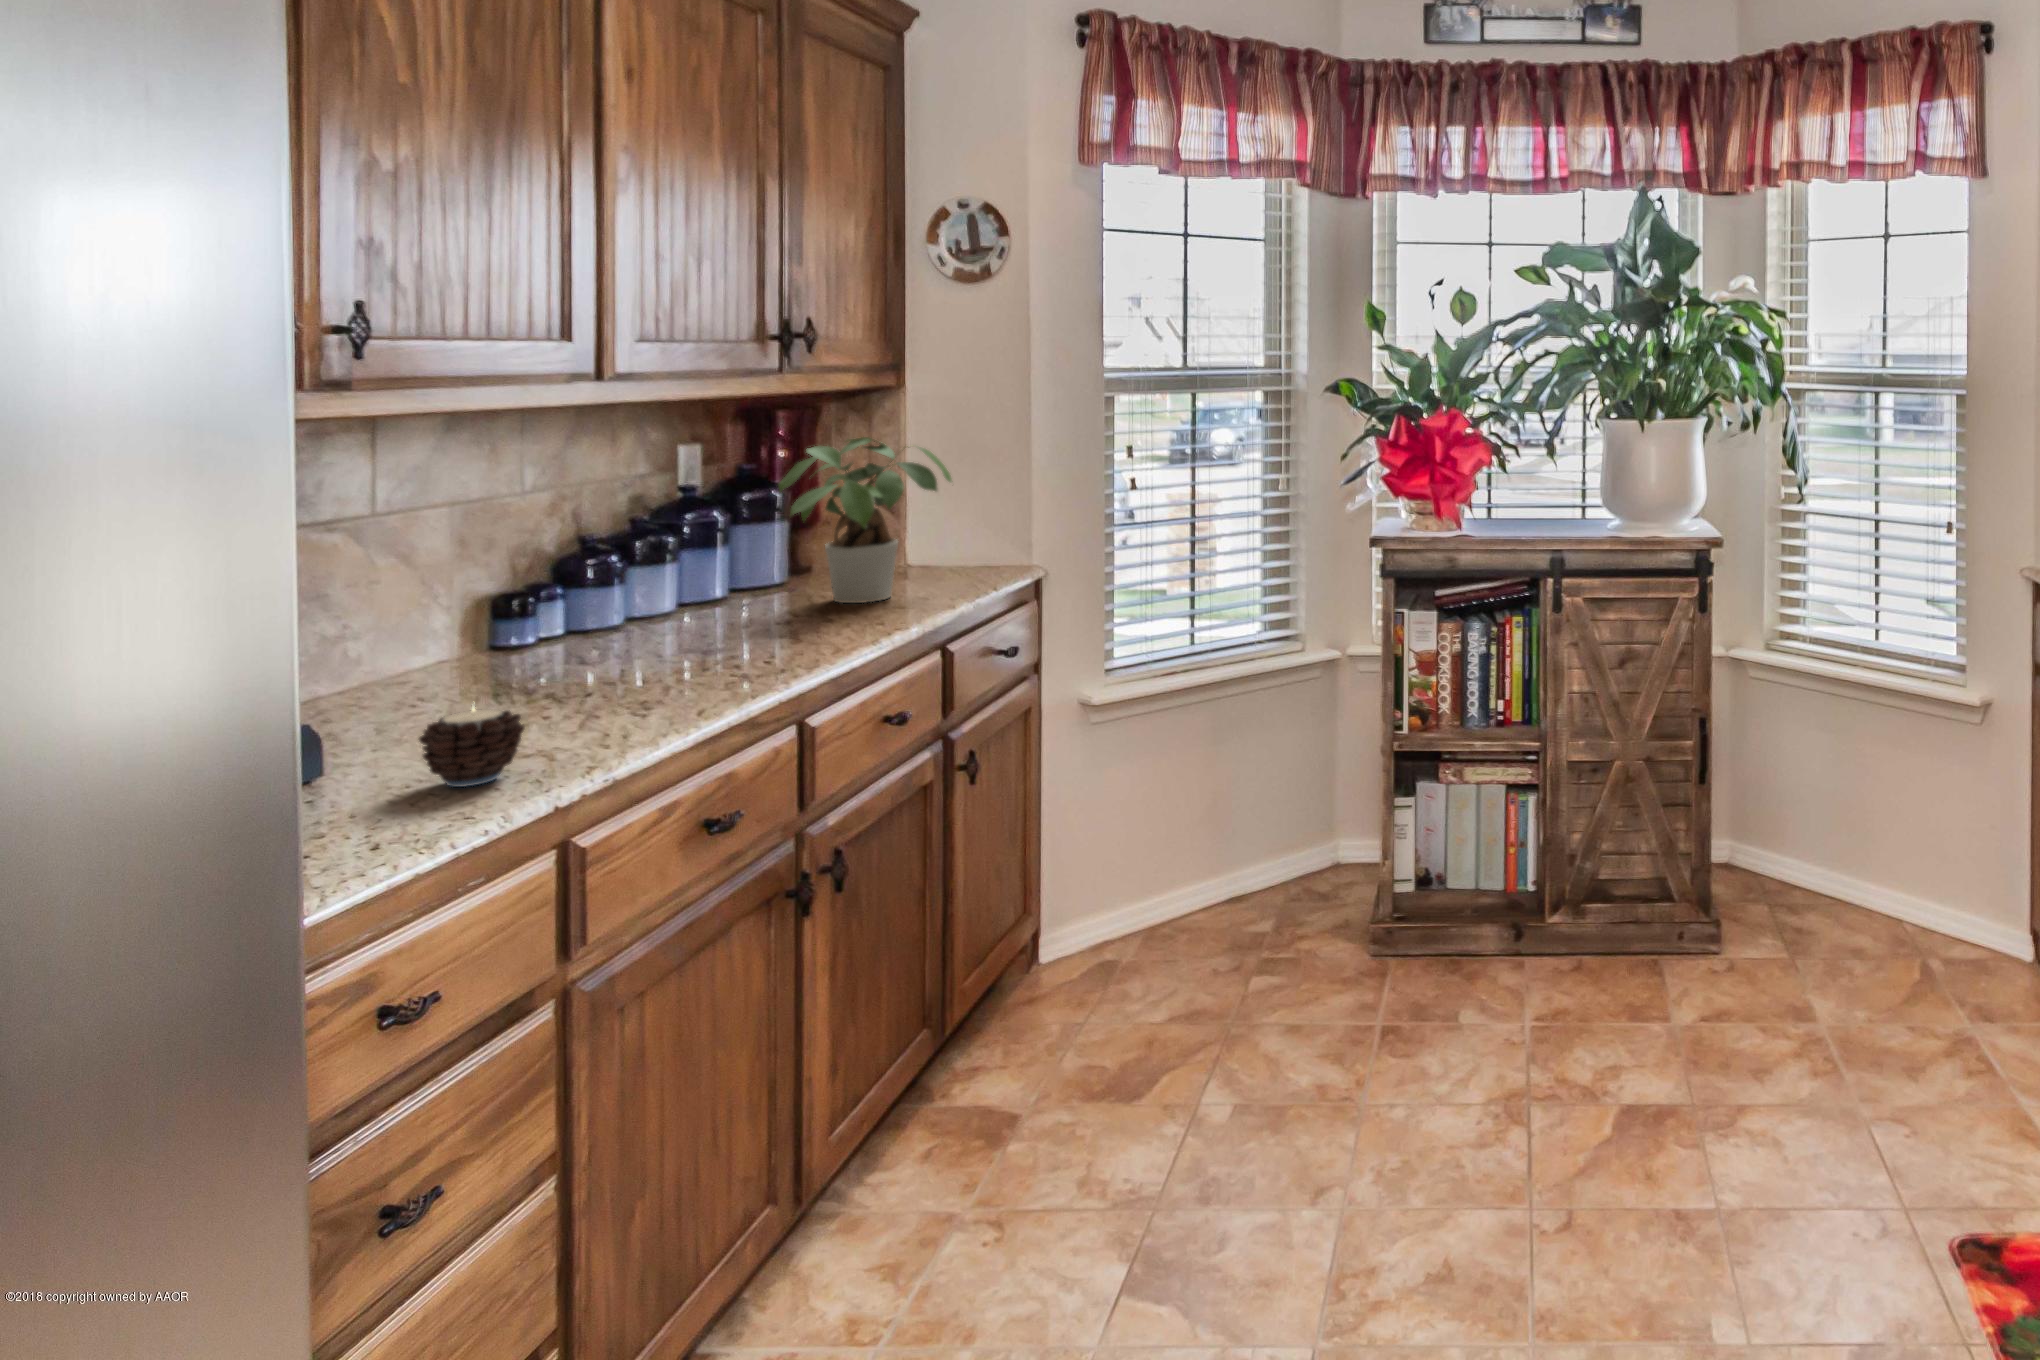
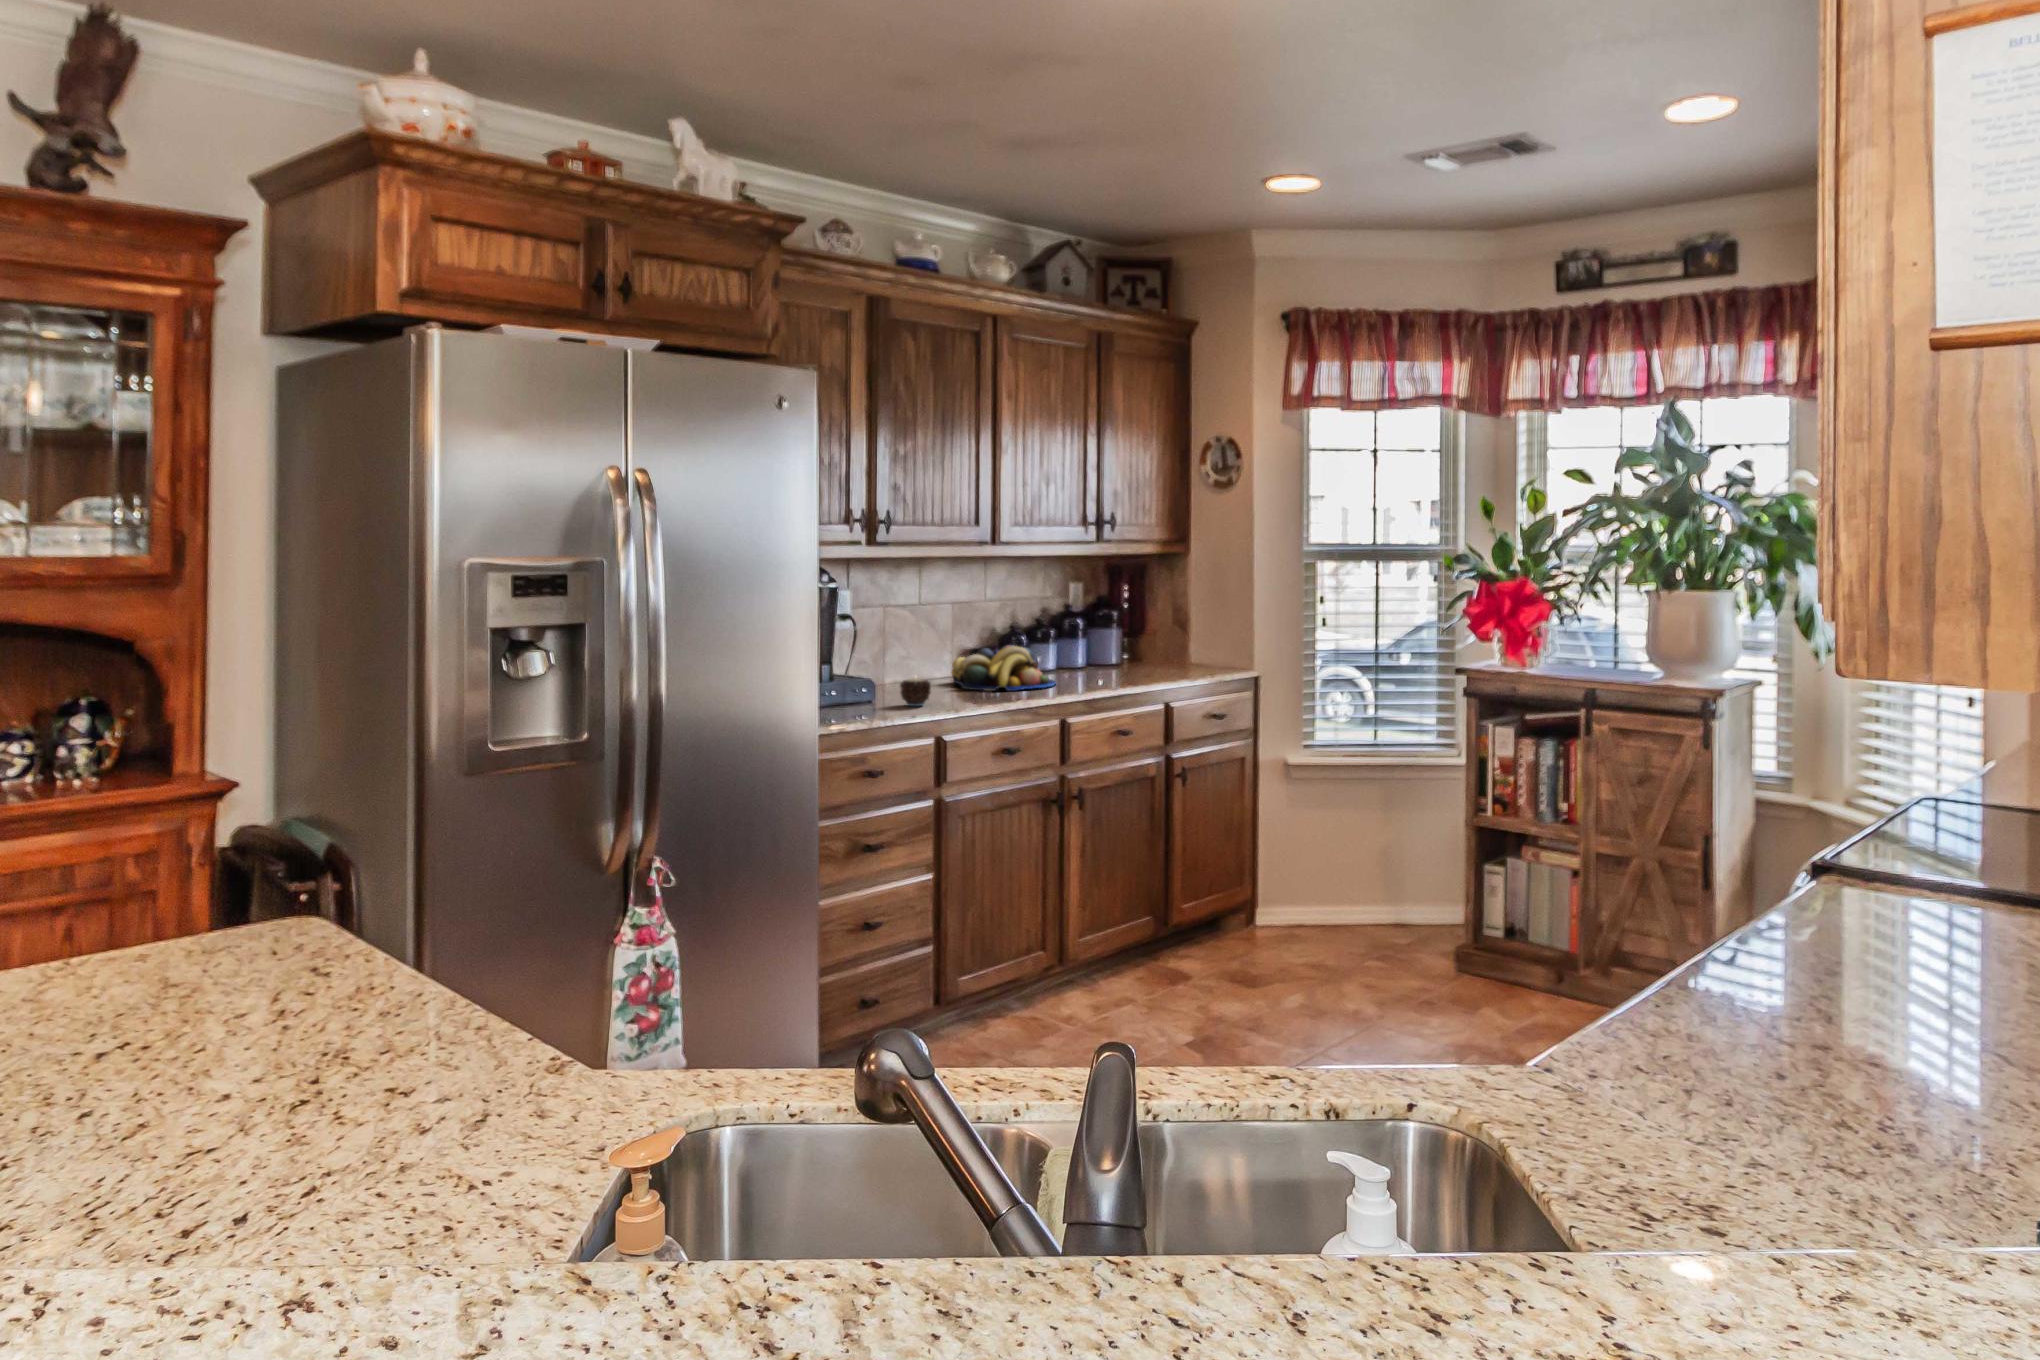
potted plant: present [779,437,952,603] -> none [1094,580,1192,673]
fruit bowl: none [487,583,755,699] -> present [951,645,1056,691]

